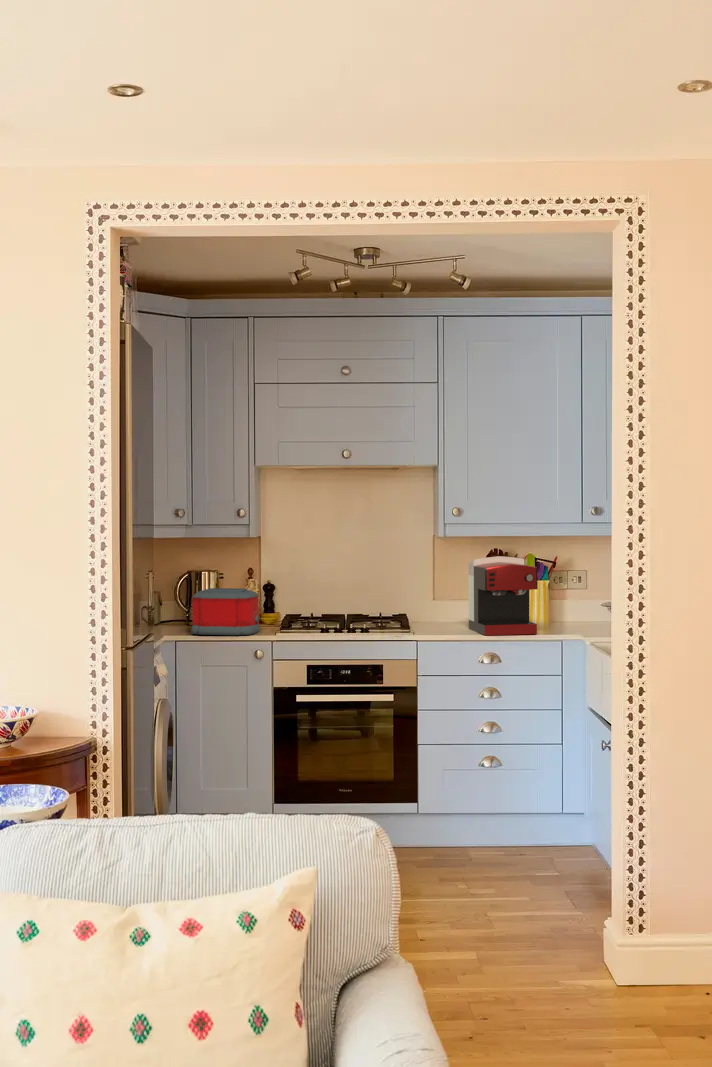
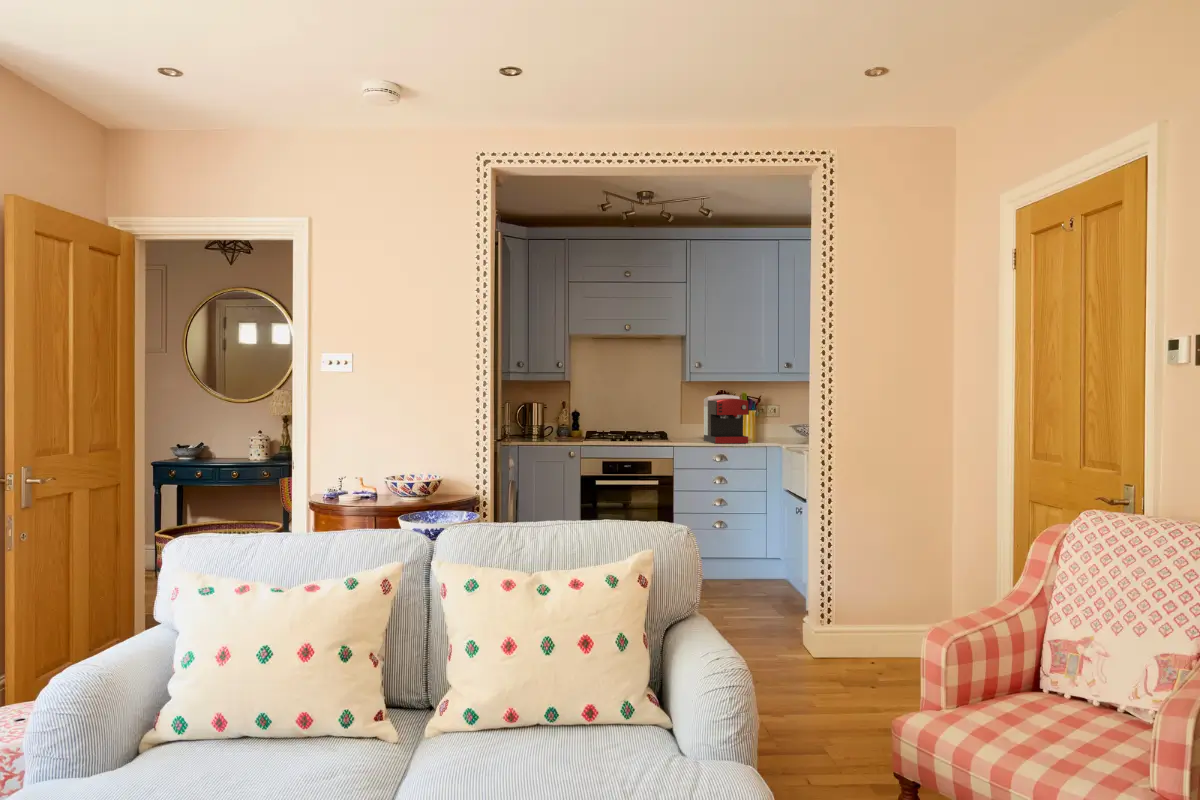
toaster: present [191,588,260,635] -> none [530,413,573,442]

